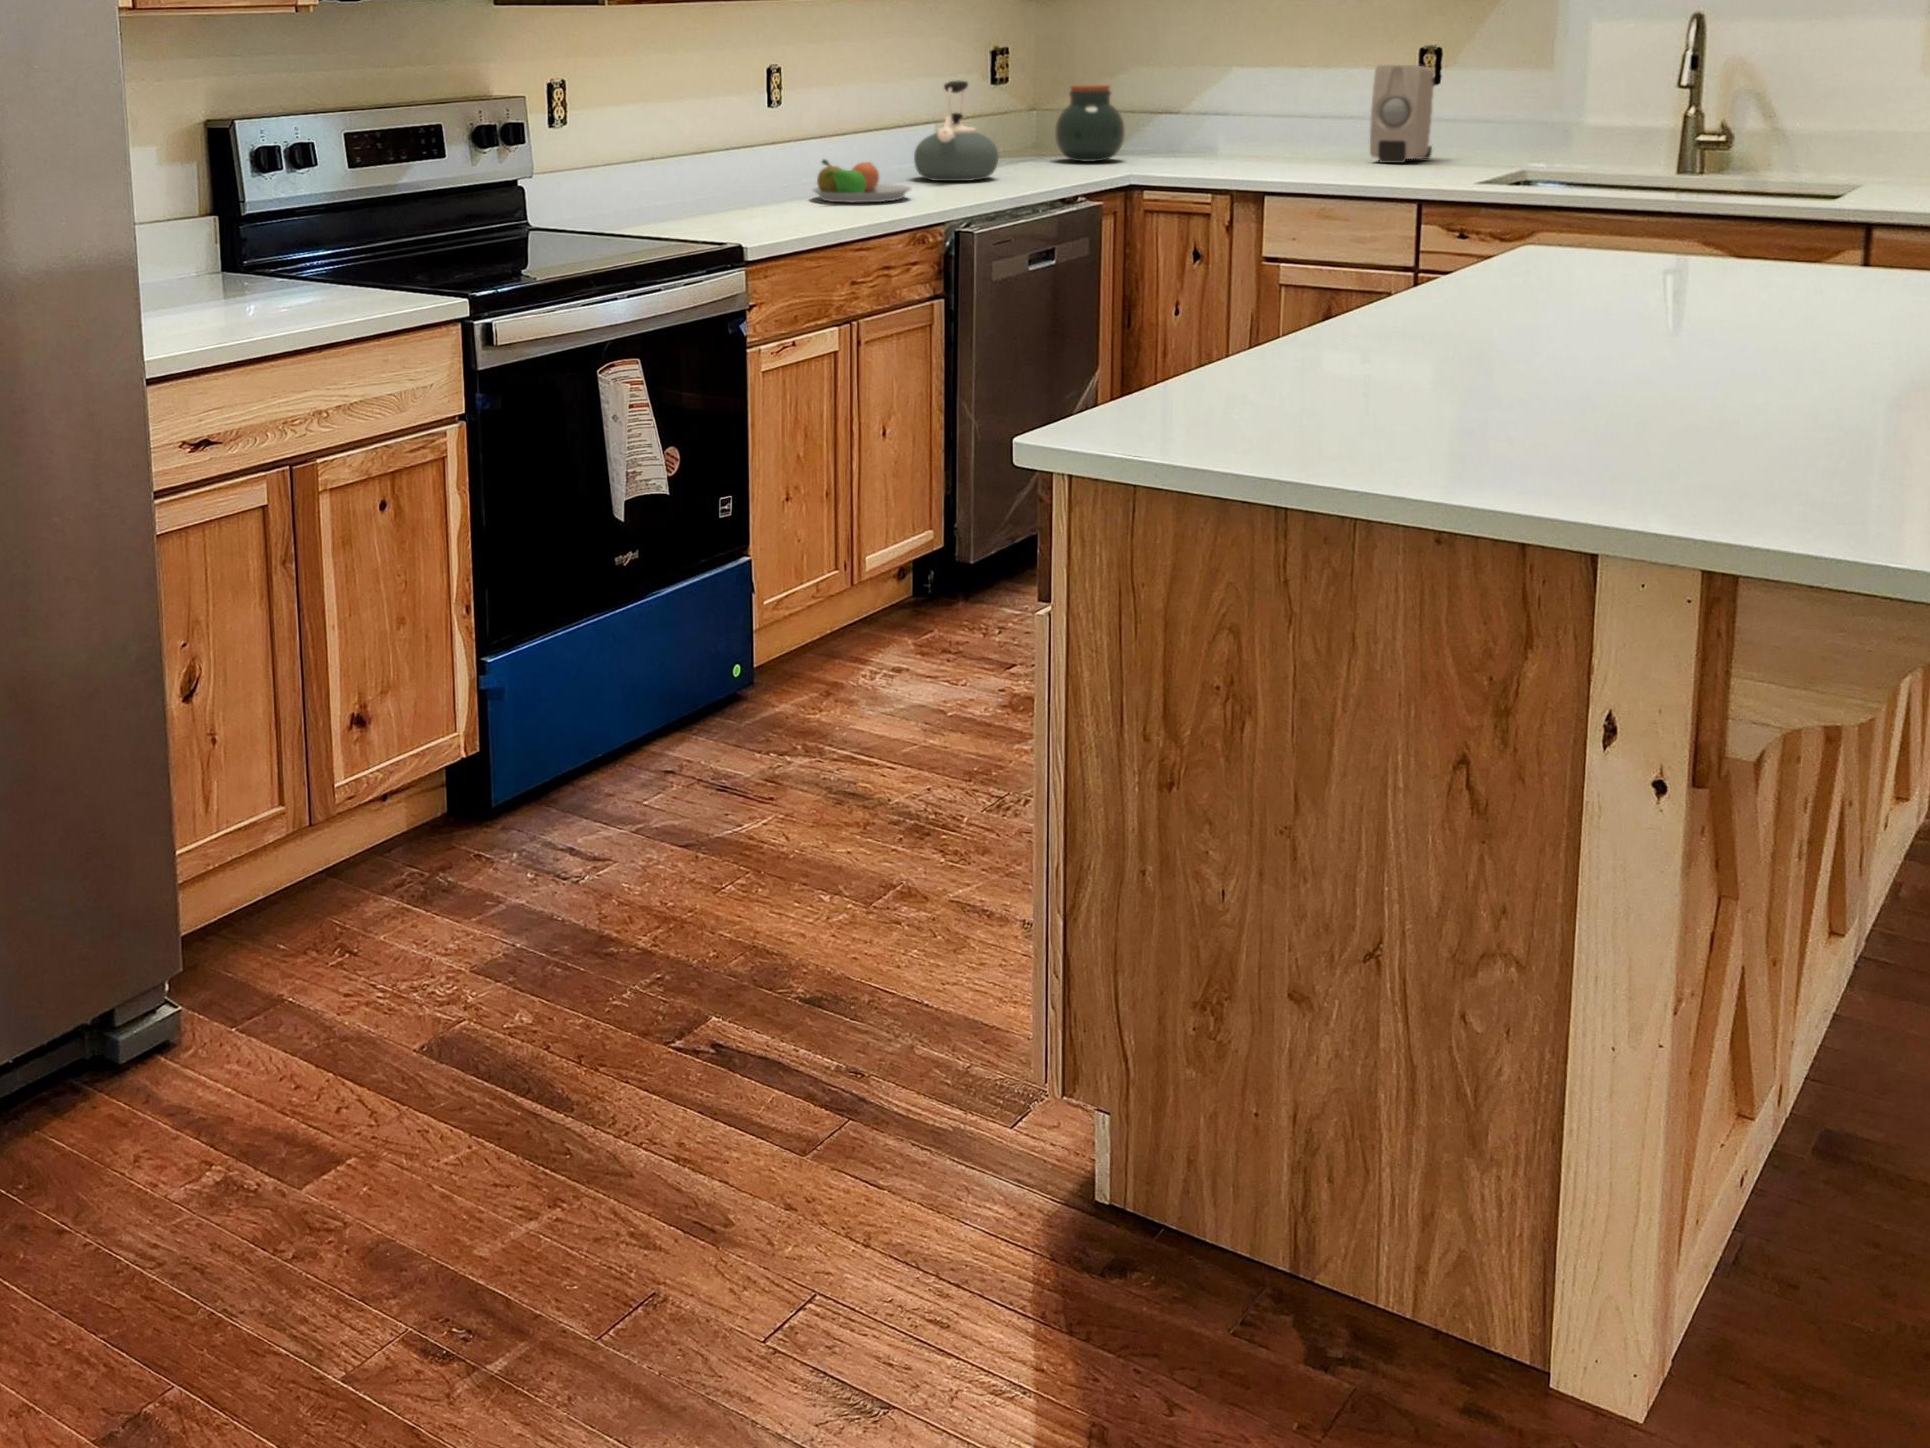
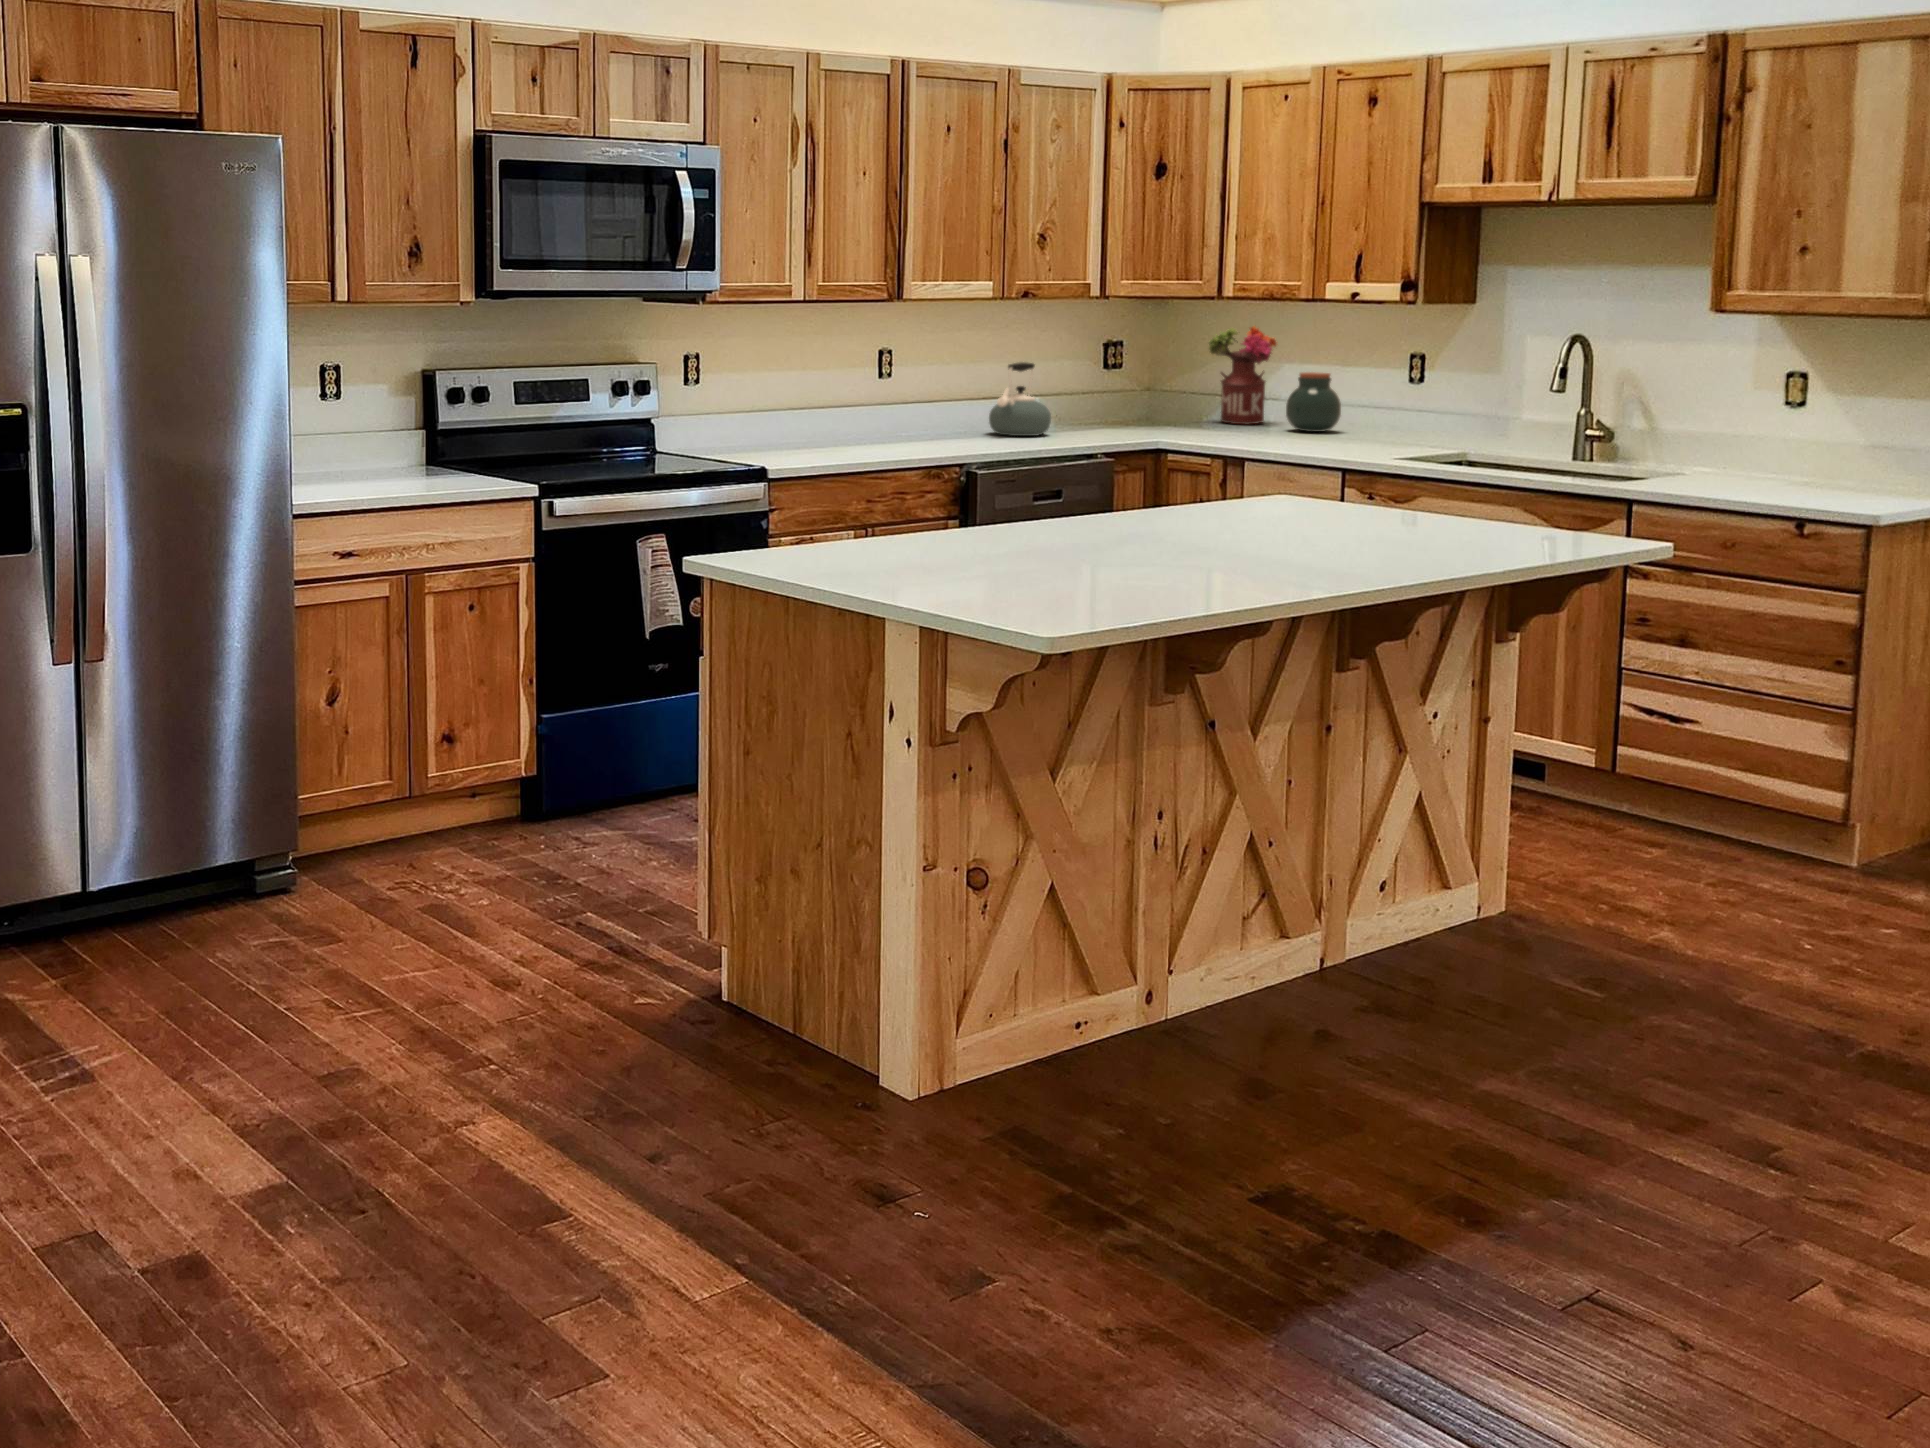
flower arrangement: none [1131,24,1219,152] -> present [1209,326,1278,424]
soap dispenser: present [1370,65,1434,163] -> none [1362,364,1425,441]
jar: present [1055,85,1125,162] -> present [1286,372,1341,432]
fruit bowl: present [813,160,911,202] -> none [882,414,953,446]

